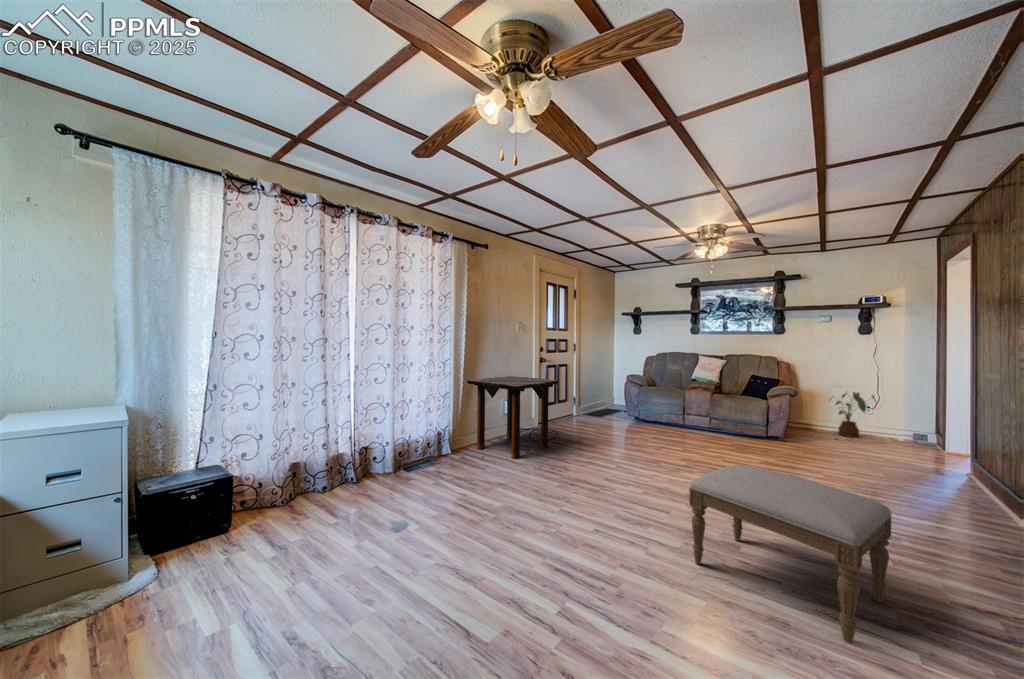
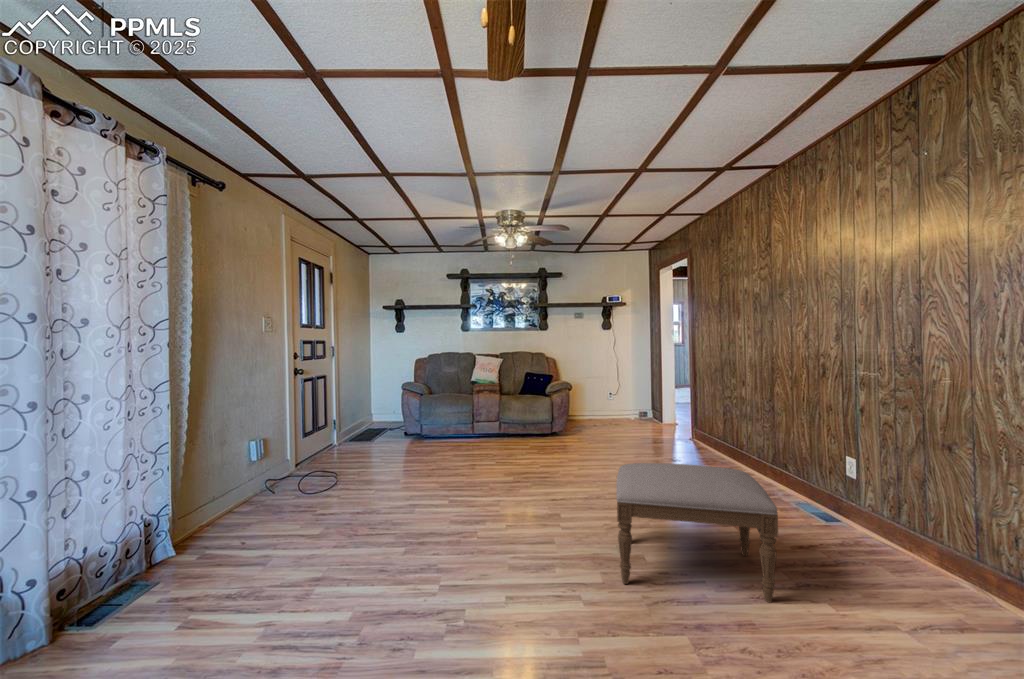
side table: present [467,376,558,459] -> none [193,399,351,531]
house plant: present [836,392,876,437] -> none [581,379,612,419]

